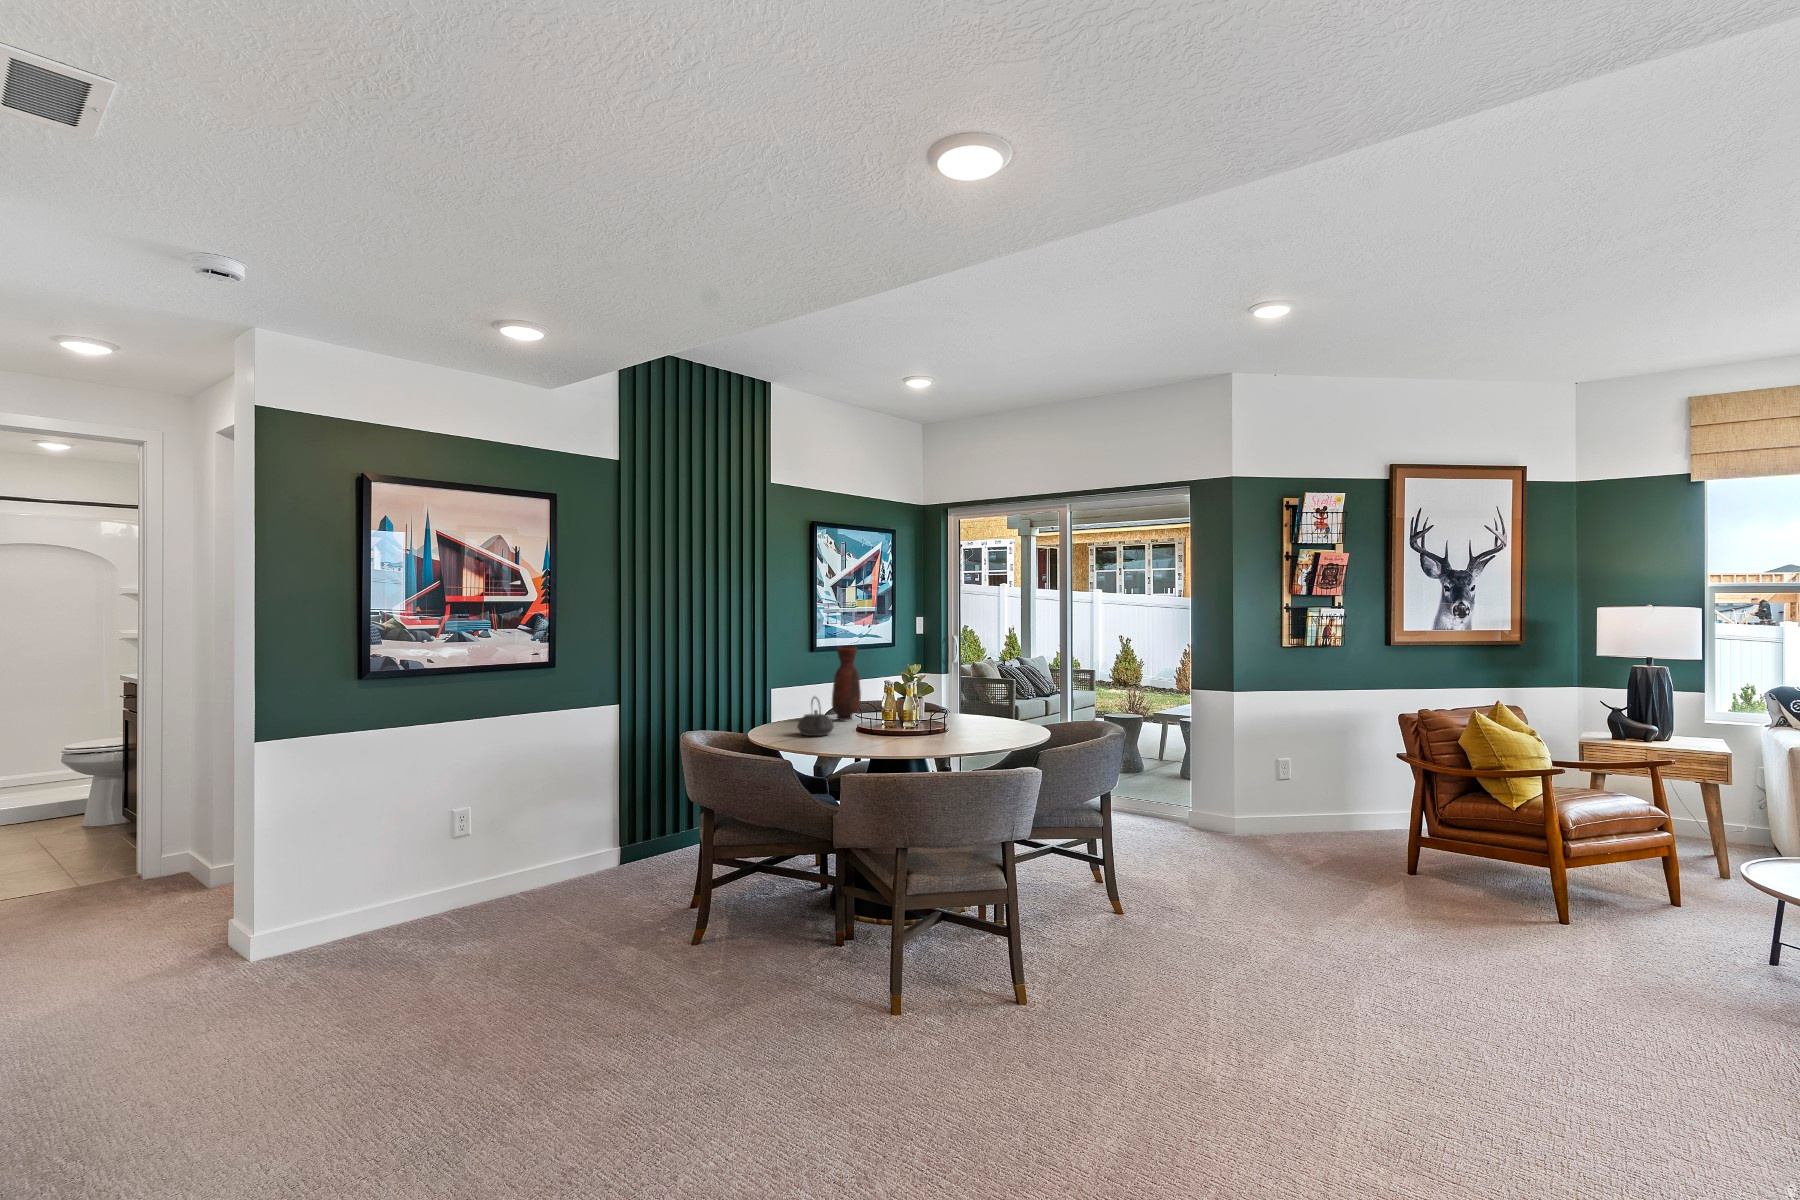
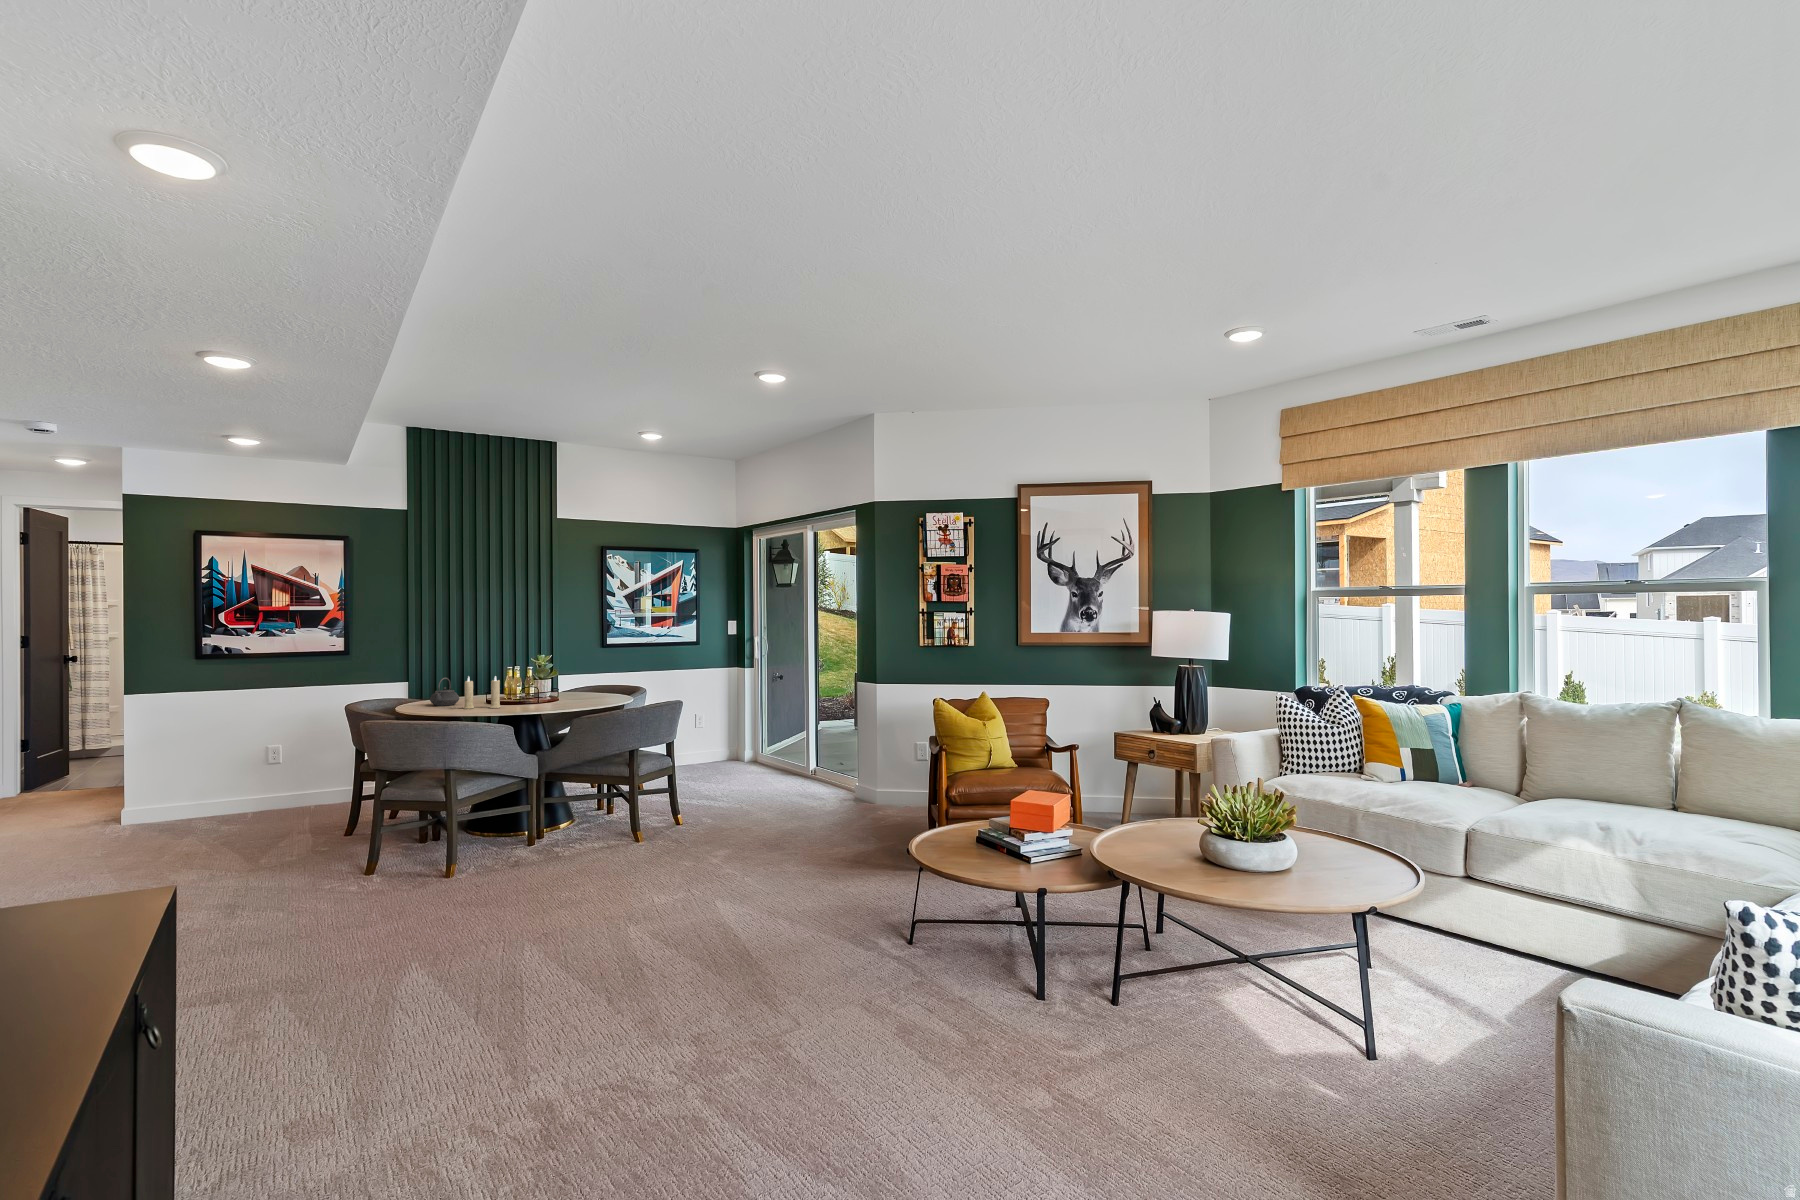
vase: present [832,646,861,720] -> none [506,642,528,698]
candle: none [871,691,916,739] -> present [463,676,501,709]

